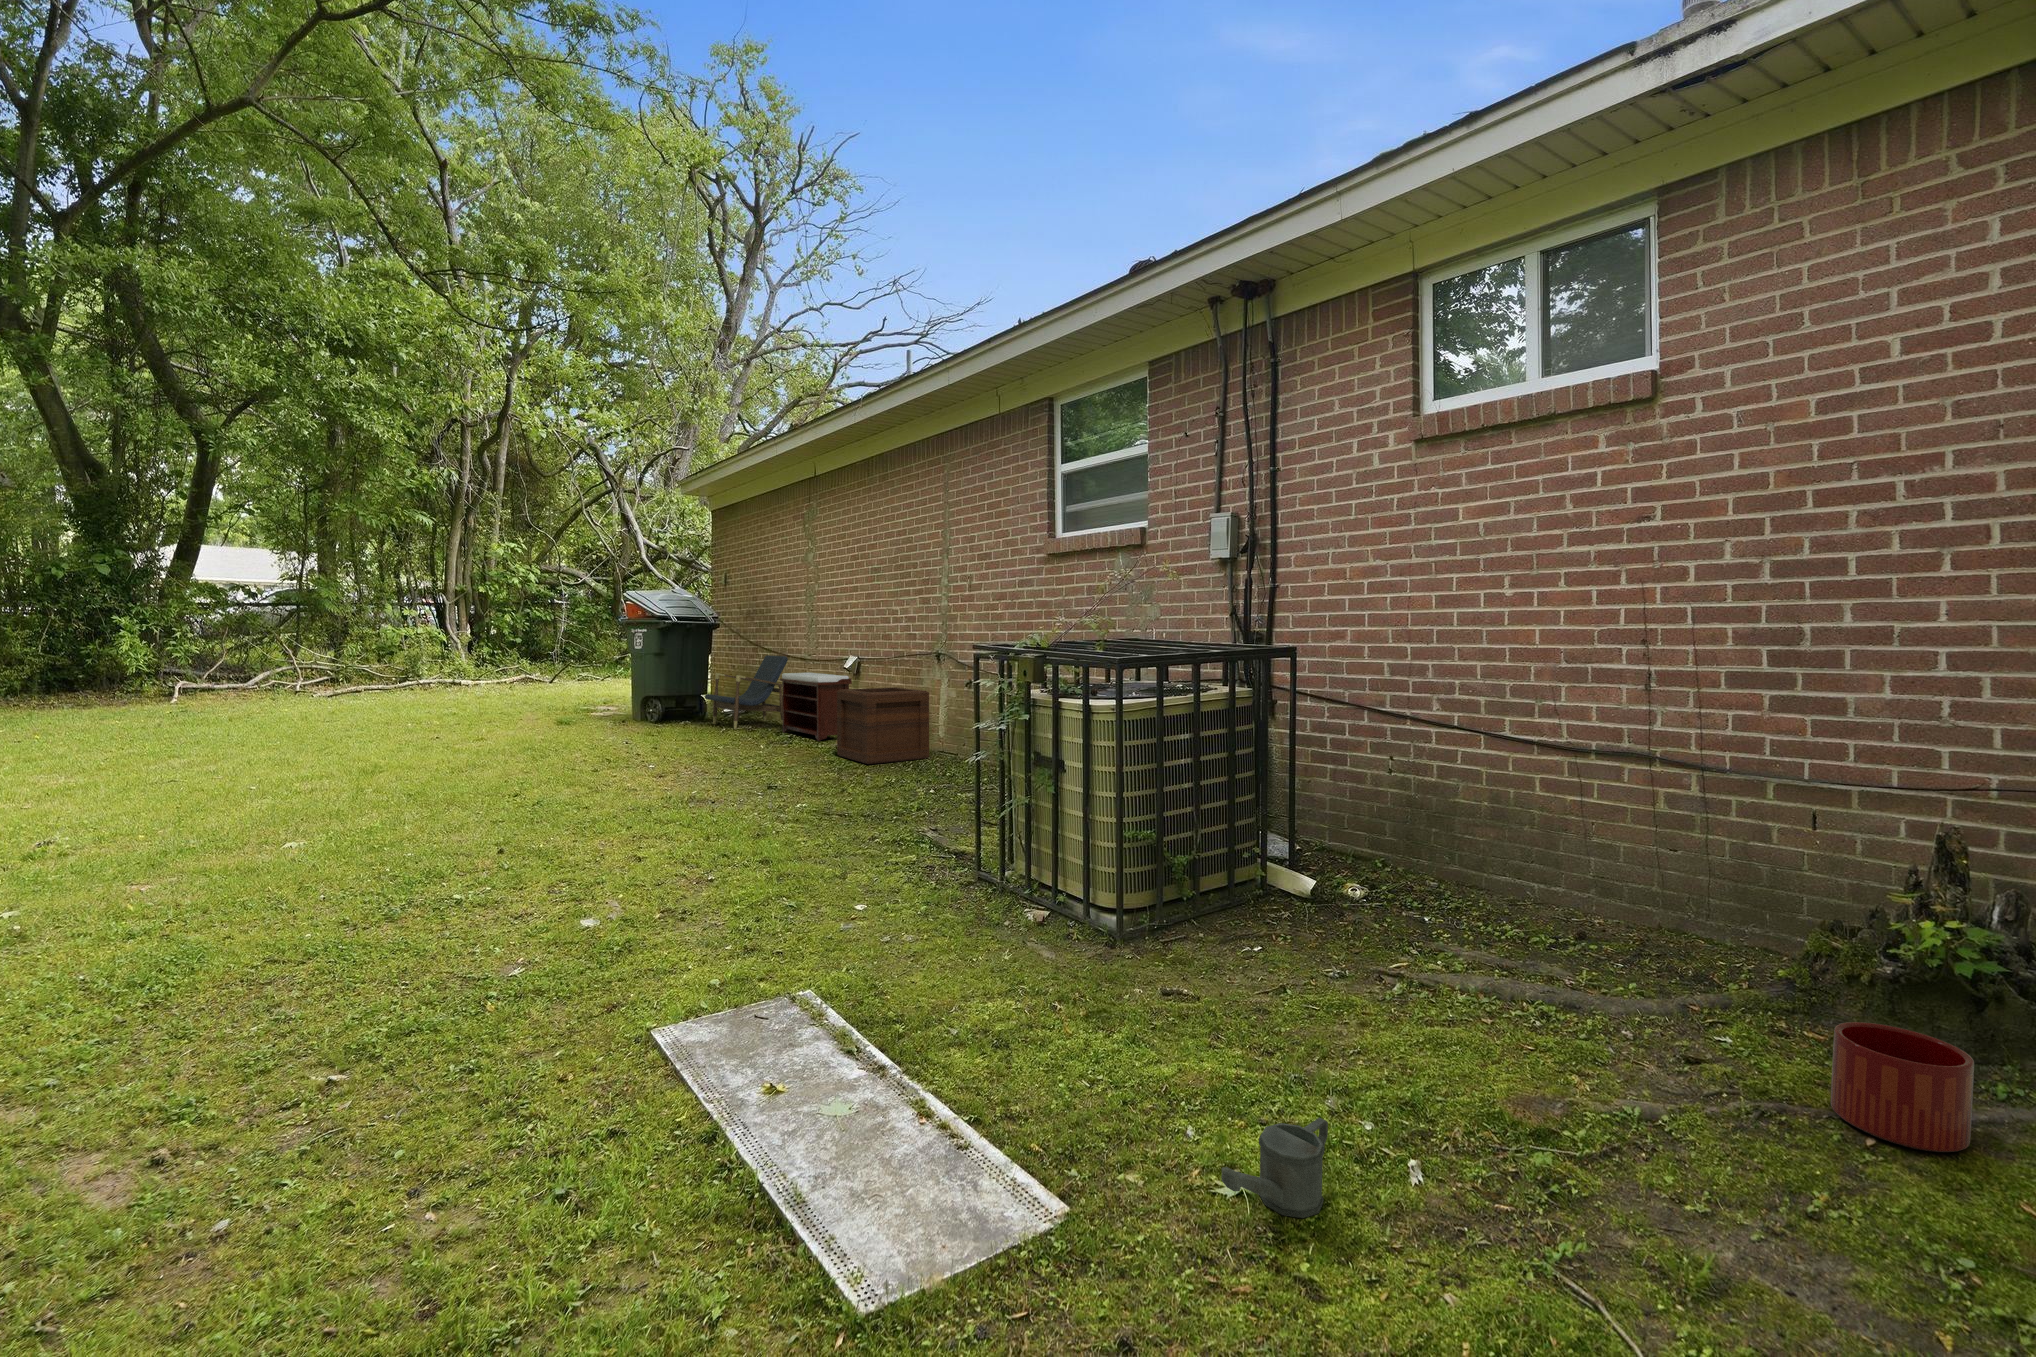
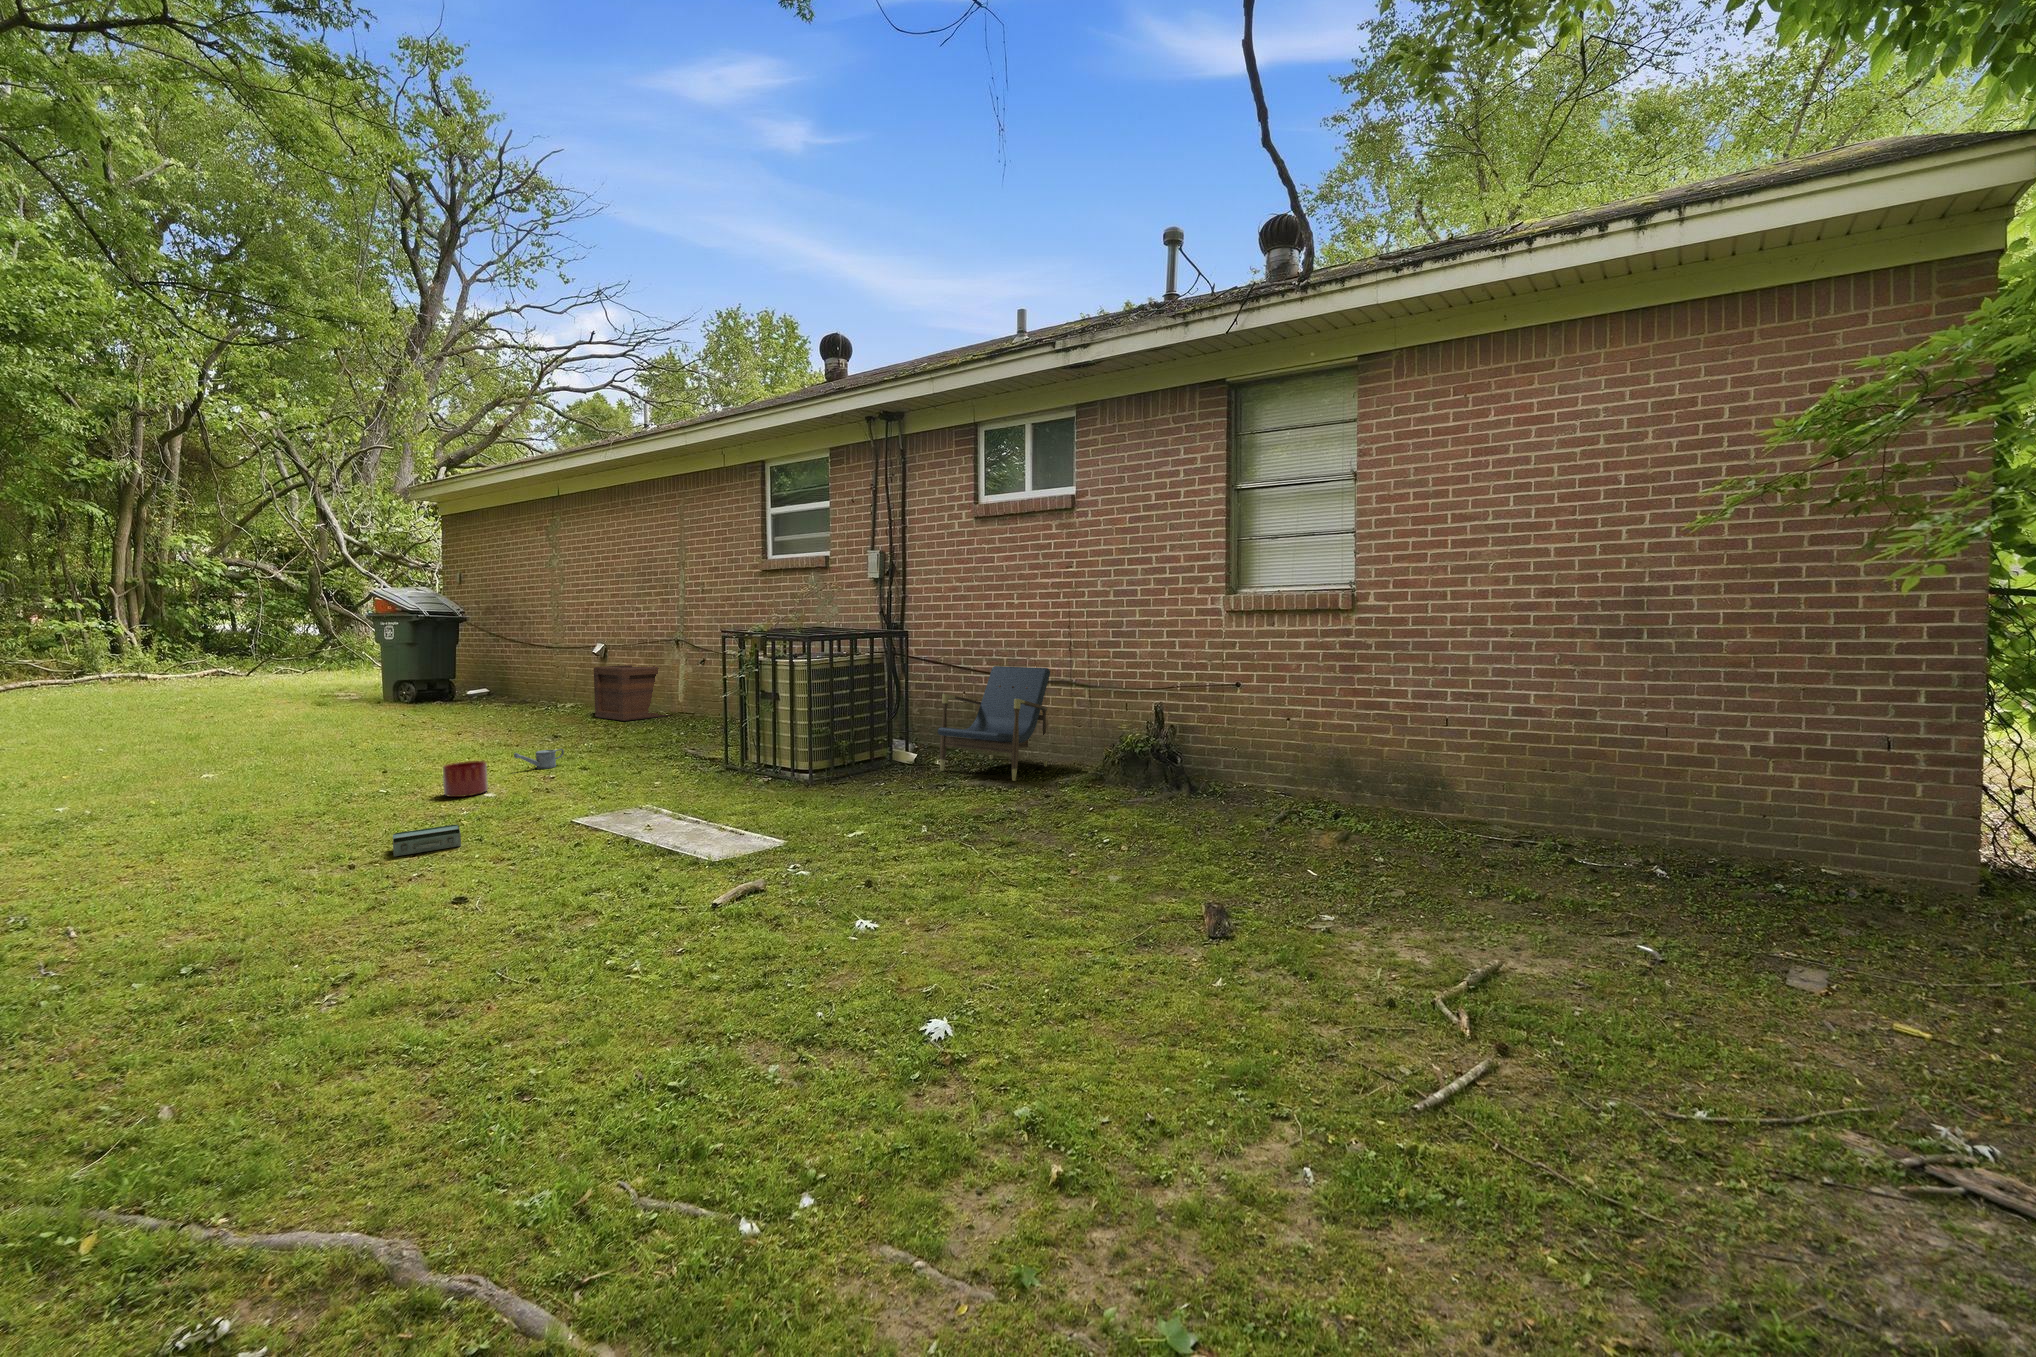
lounge chair: present [705,655,788,729] -> present [938,666,1050,781]
bench: present [780,673,852,741] -> none [533,656,602,709]
toolbox: none [484,960,584,1014] -> present [393,825,461,856]
planter: present [1831,1022,1974,1152] -> present [443,761,488,797]
watering can: present [1222,1118,1328,1218] -> present [514,749,564,769]

